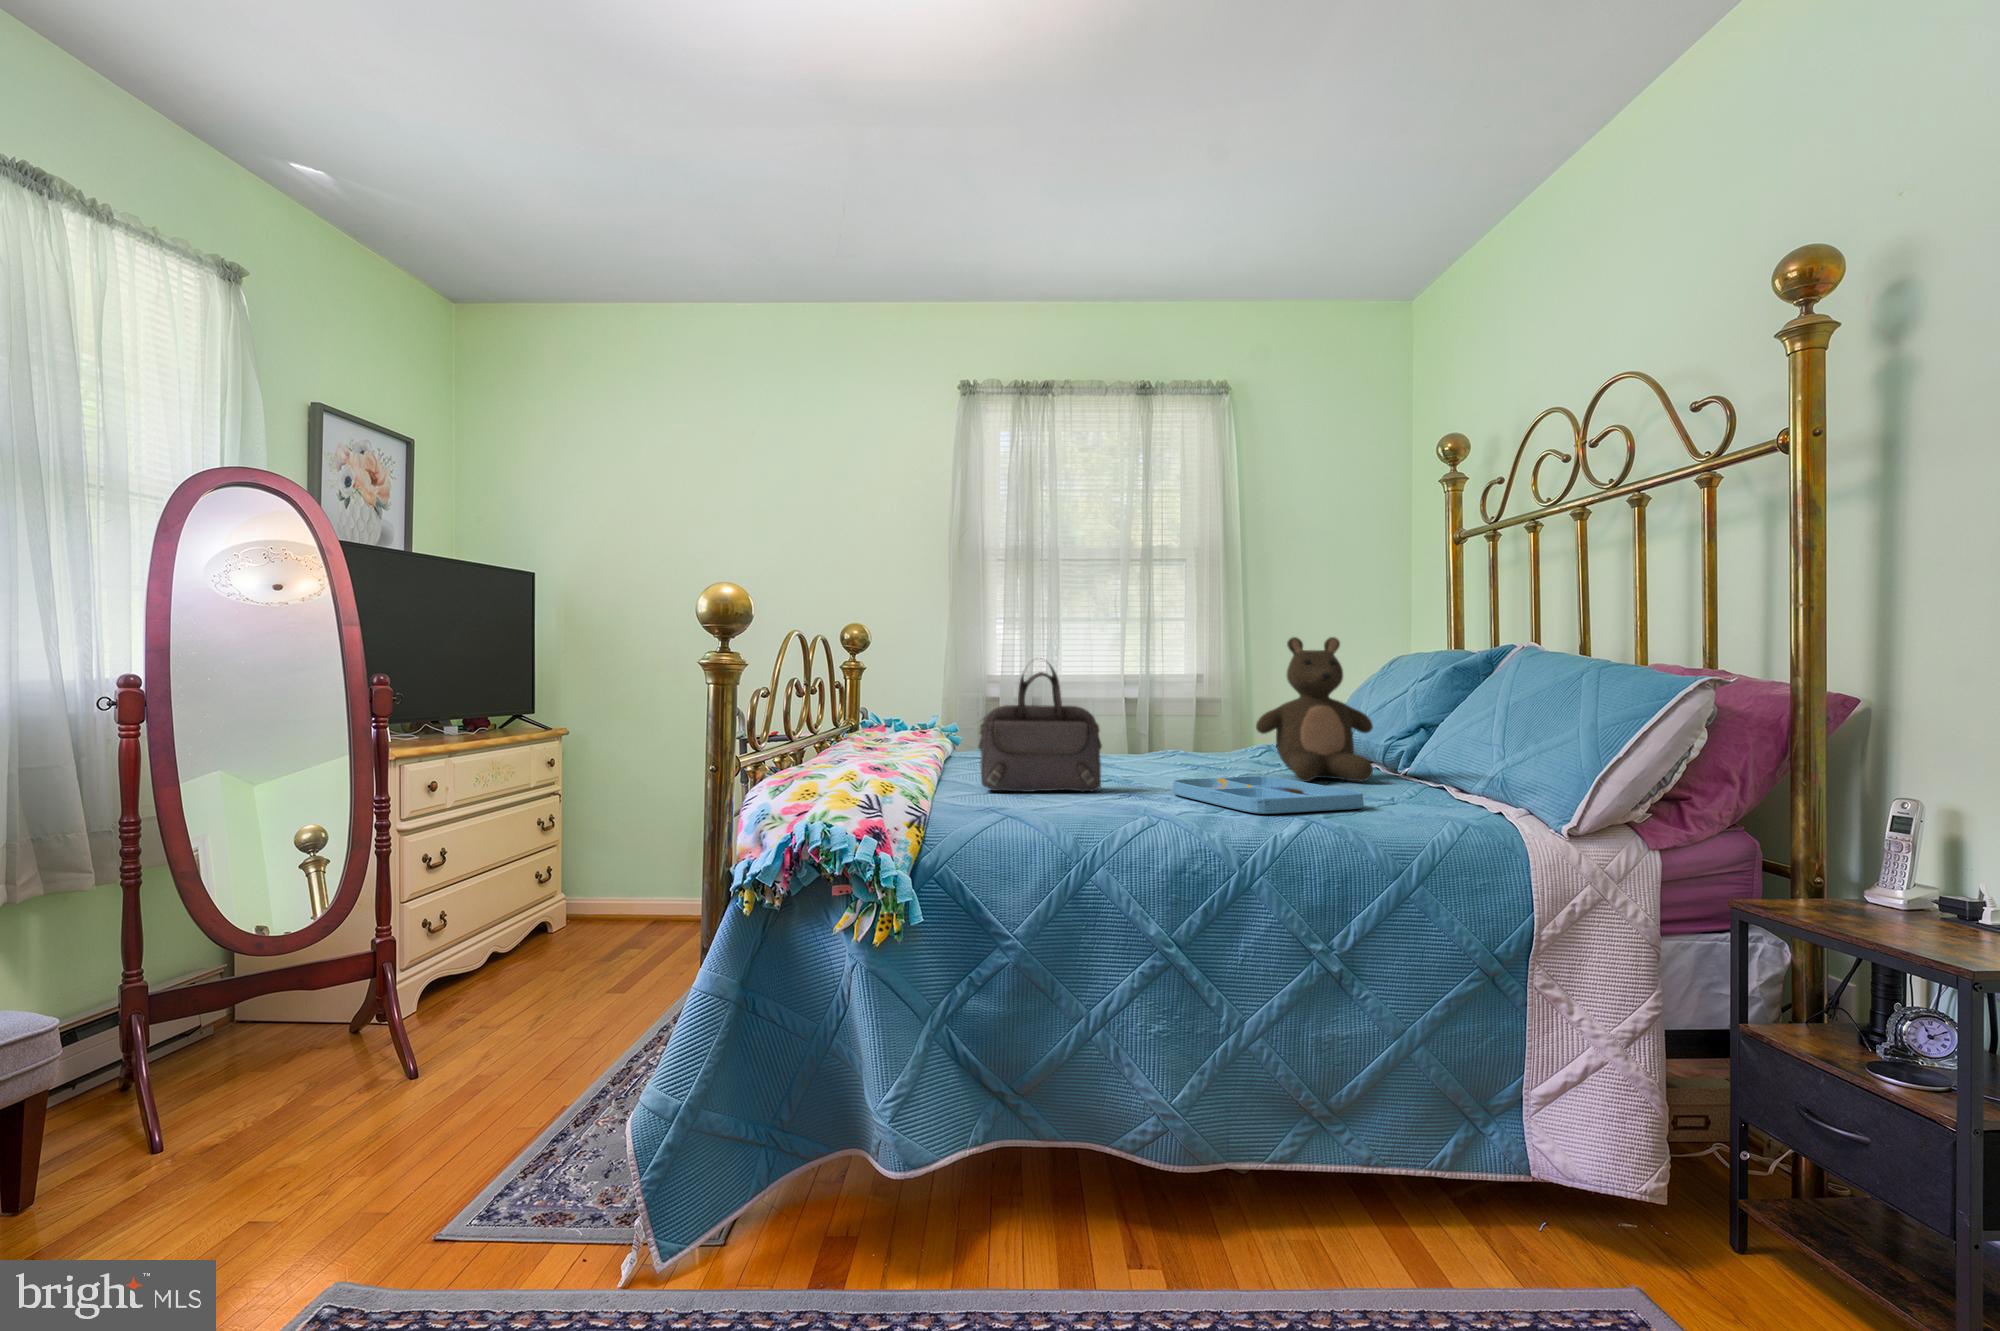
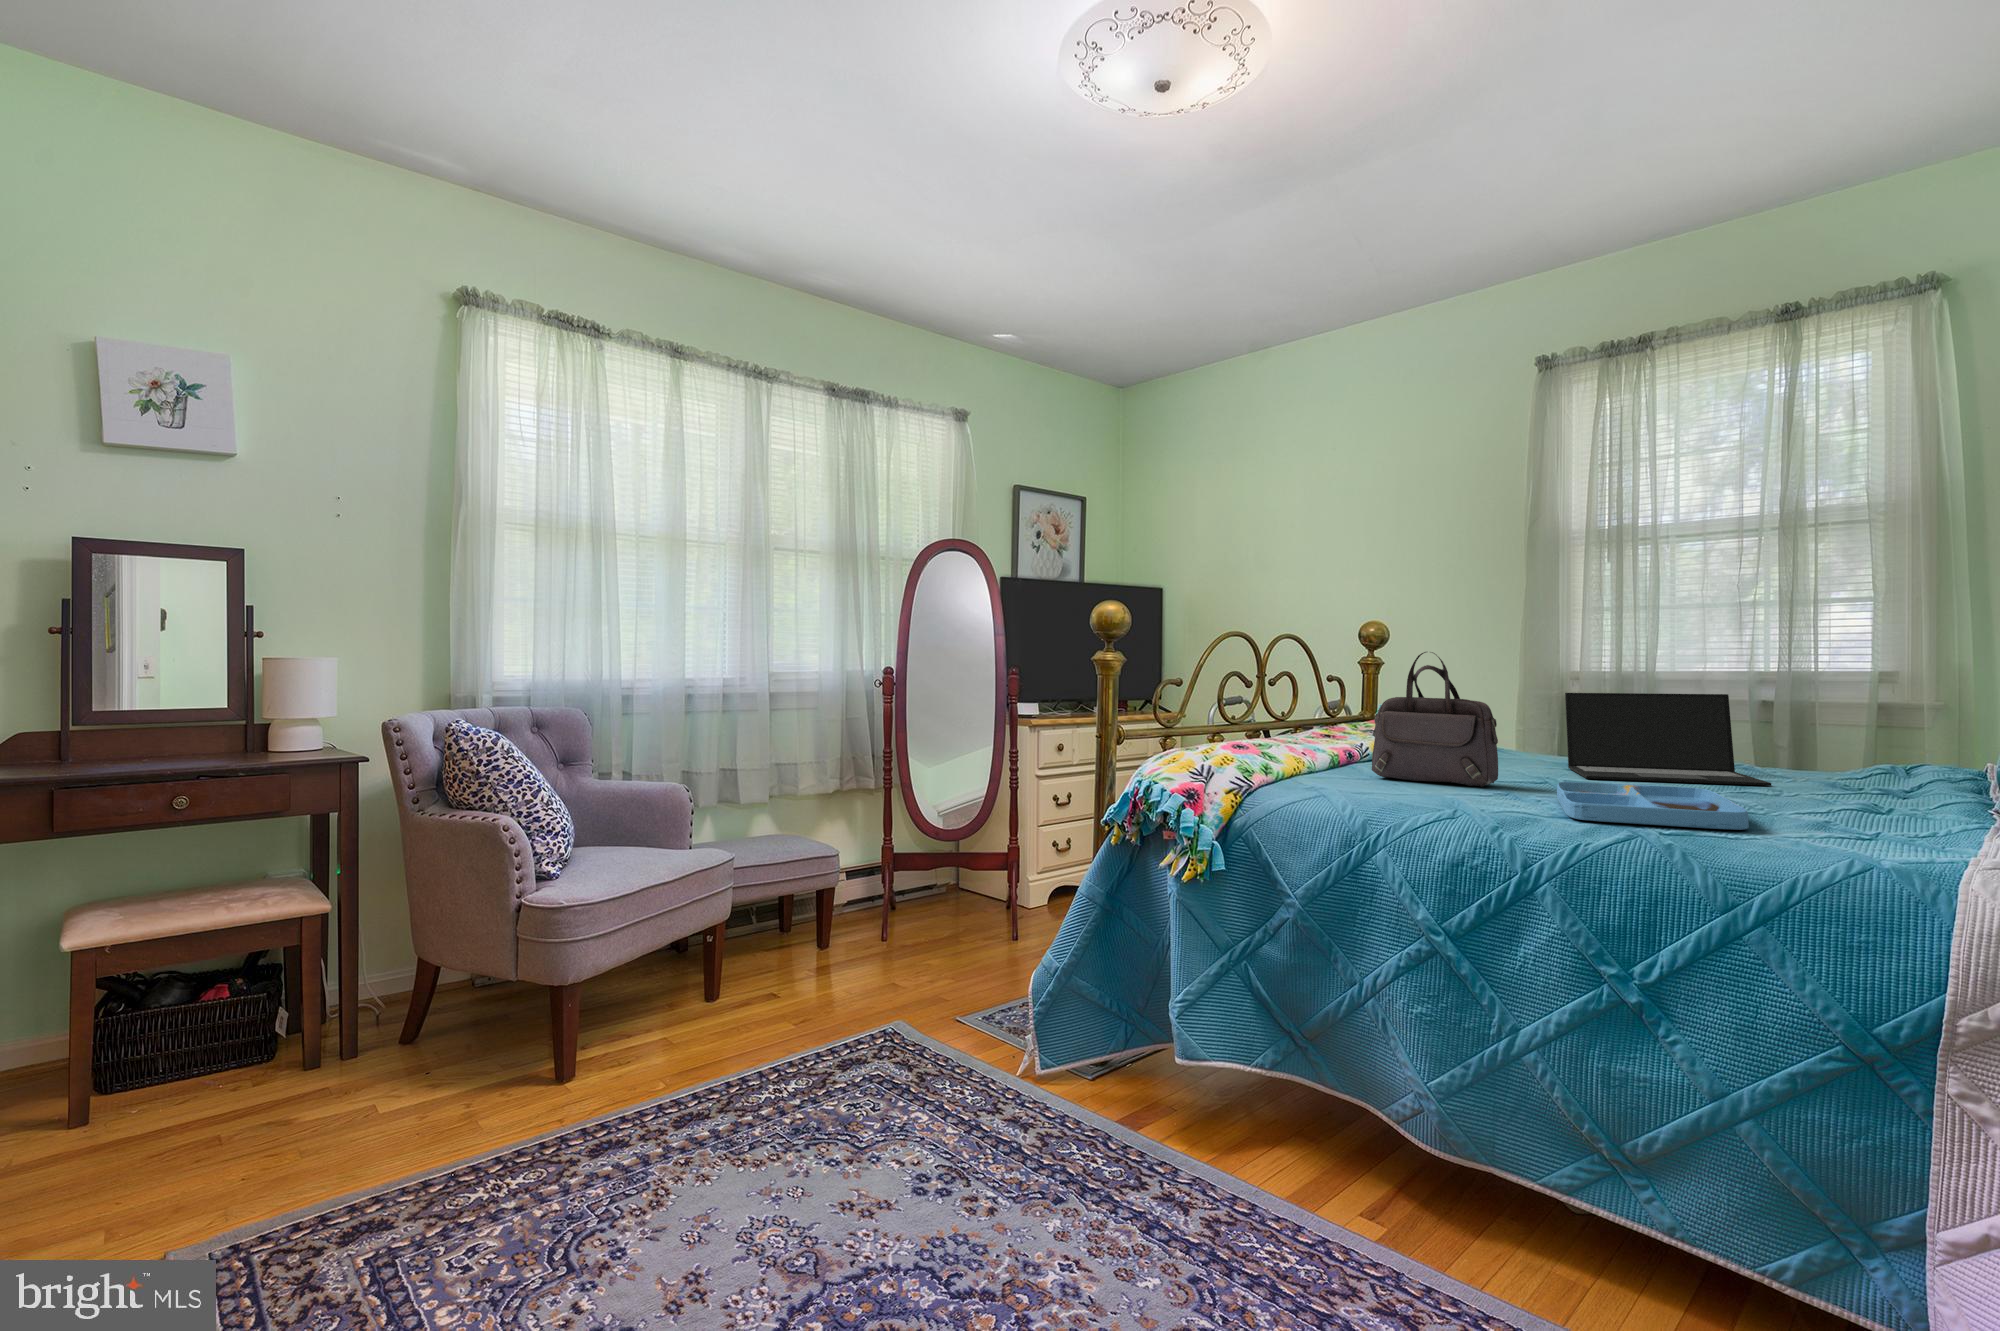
stuffed bear: present [1256,637,1373,782] -> none [1753,621,1953,810]
laptop: none [1076,696,1242,775] -> present [1565,693,1771,786]

